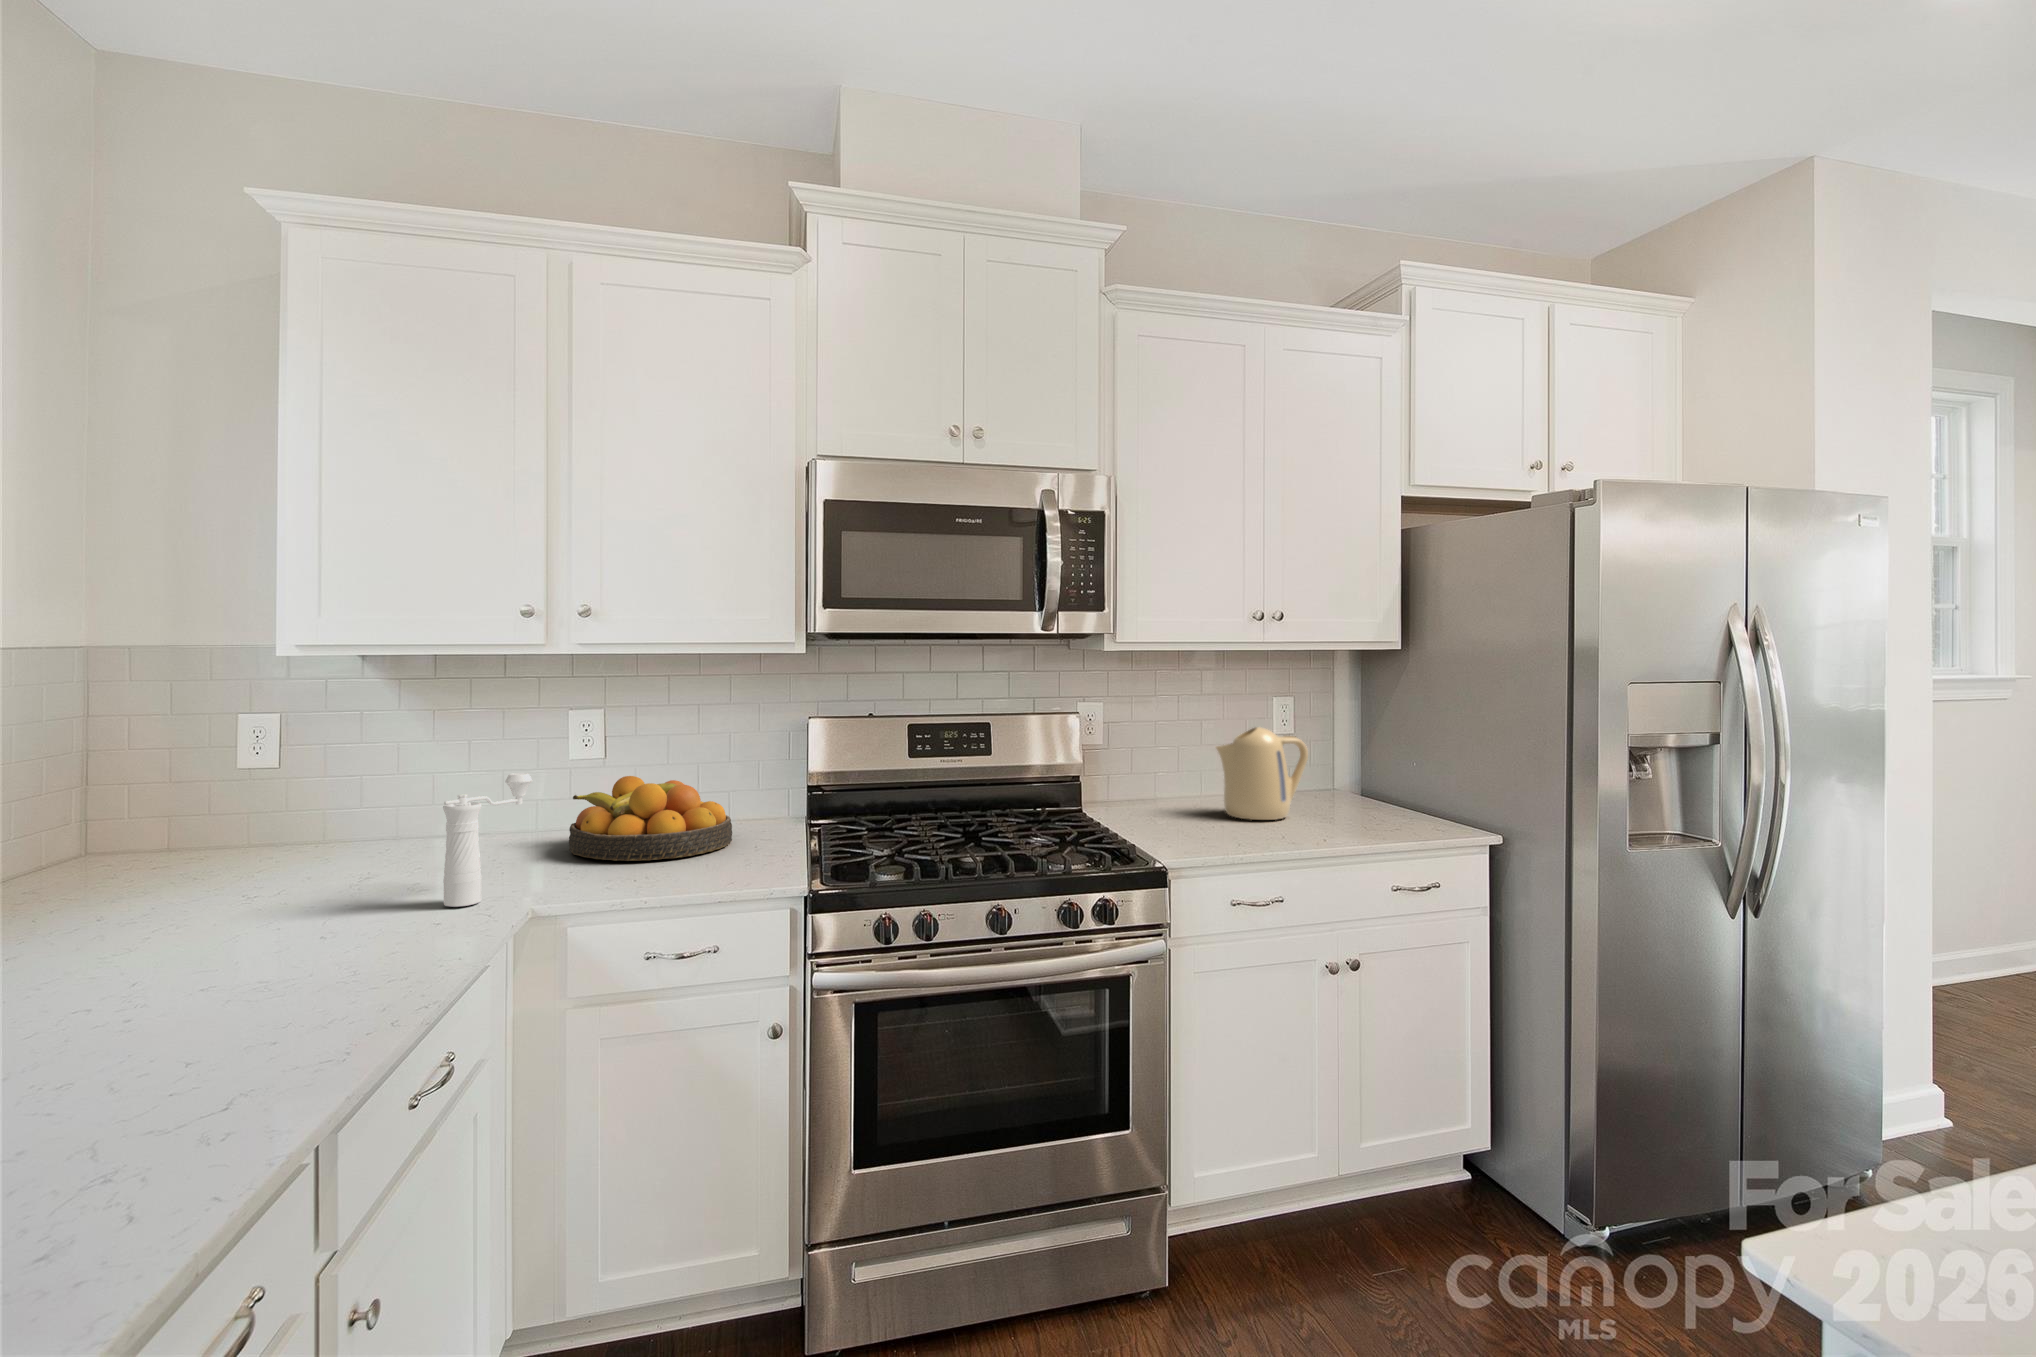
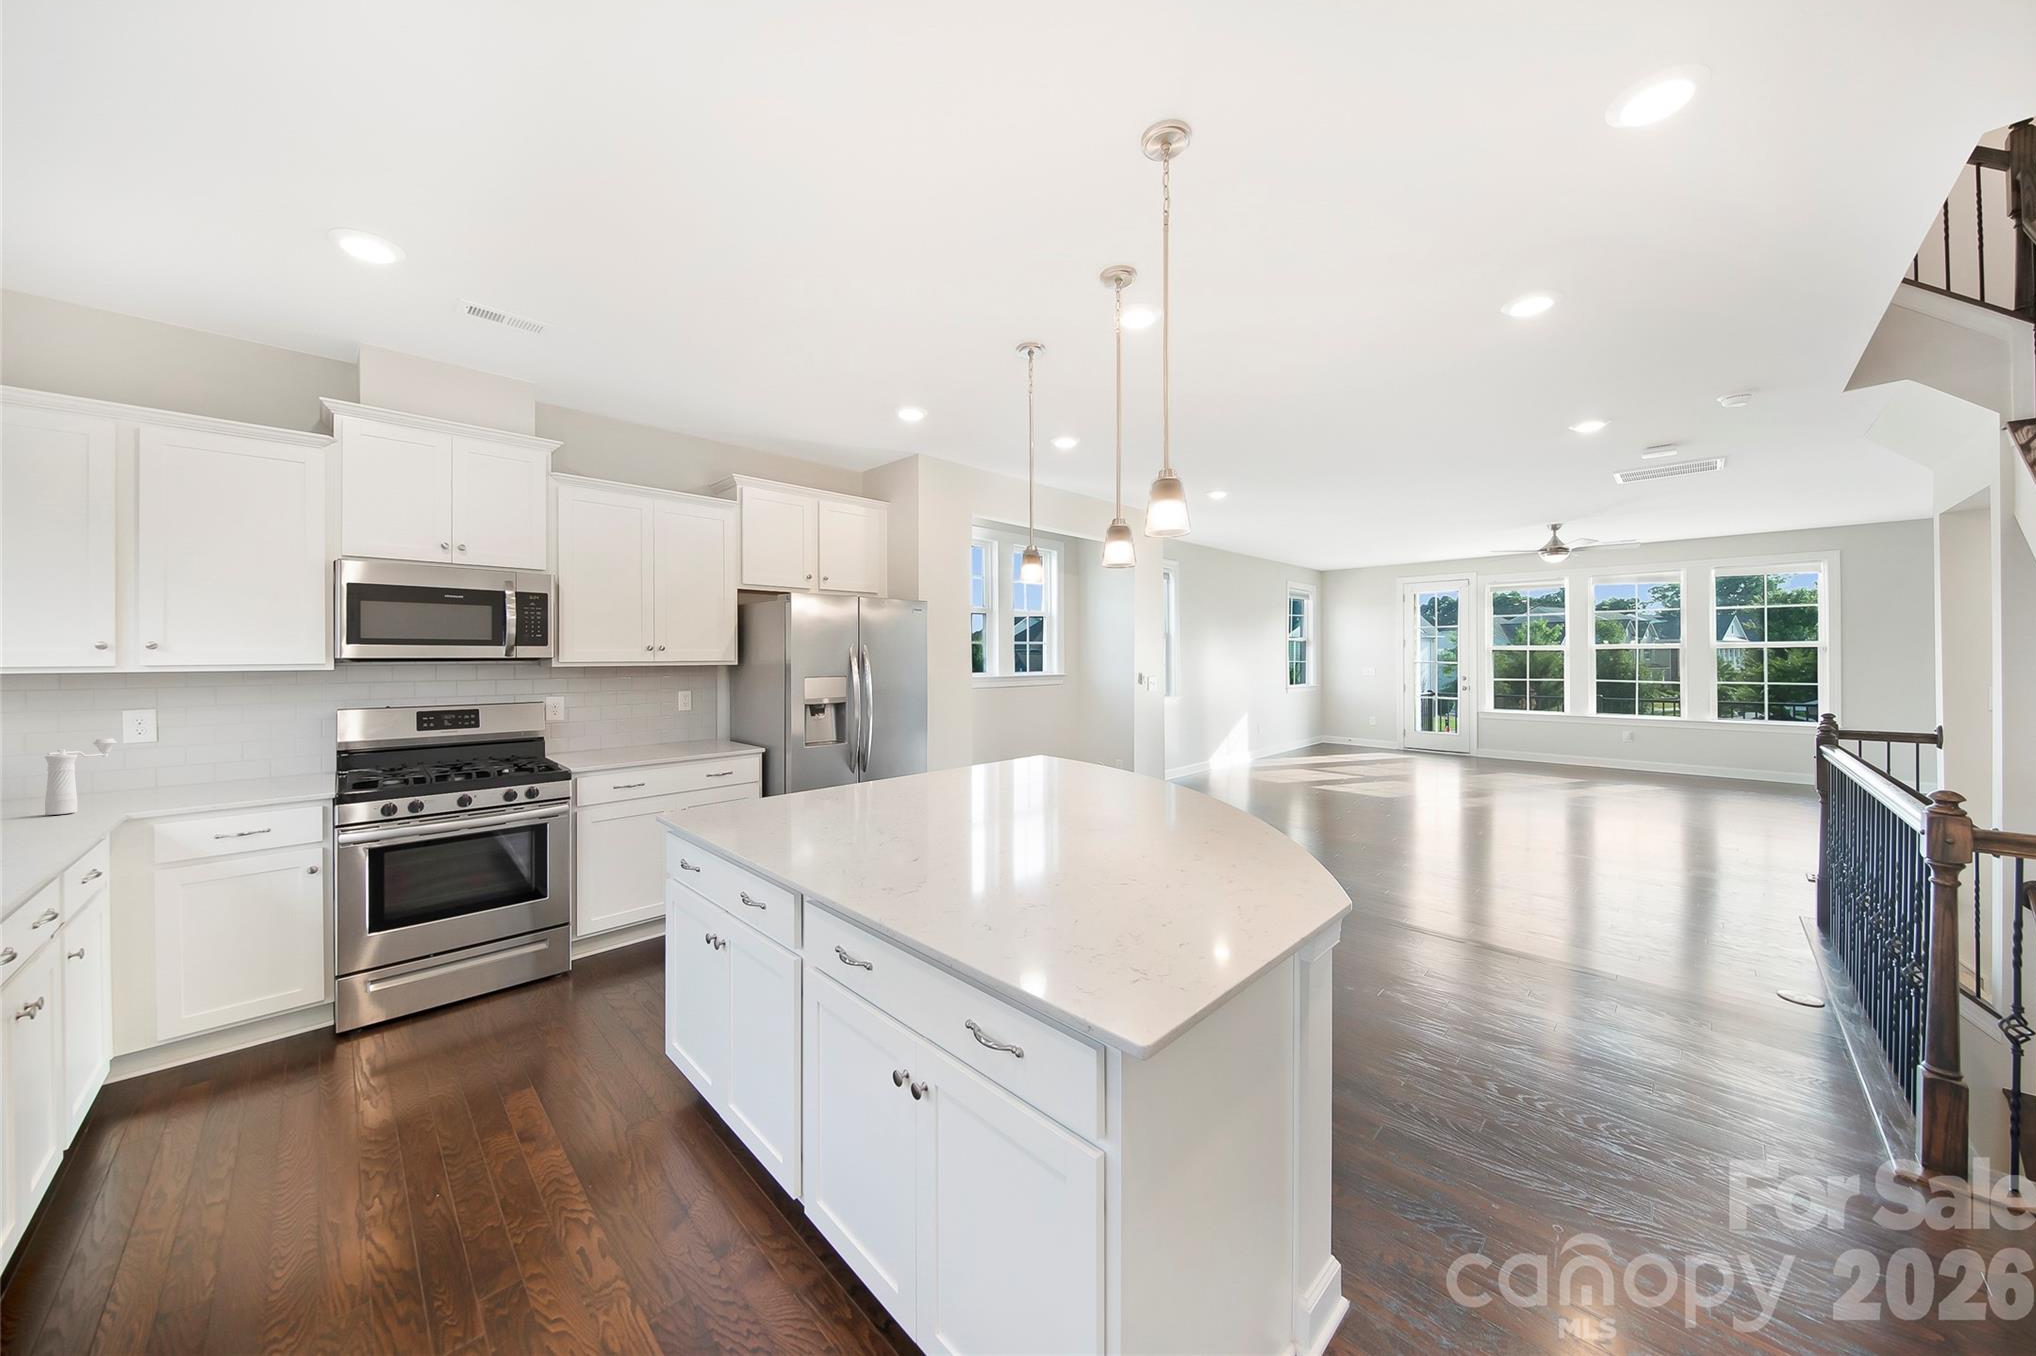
kettle: present [1216,727,1308,820] -> none [627,706,680,753]
fruit bowl: present [569,776,732,861] -> none [137,747,278,795]

